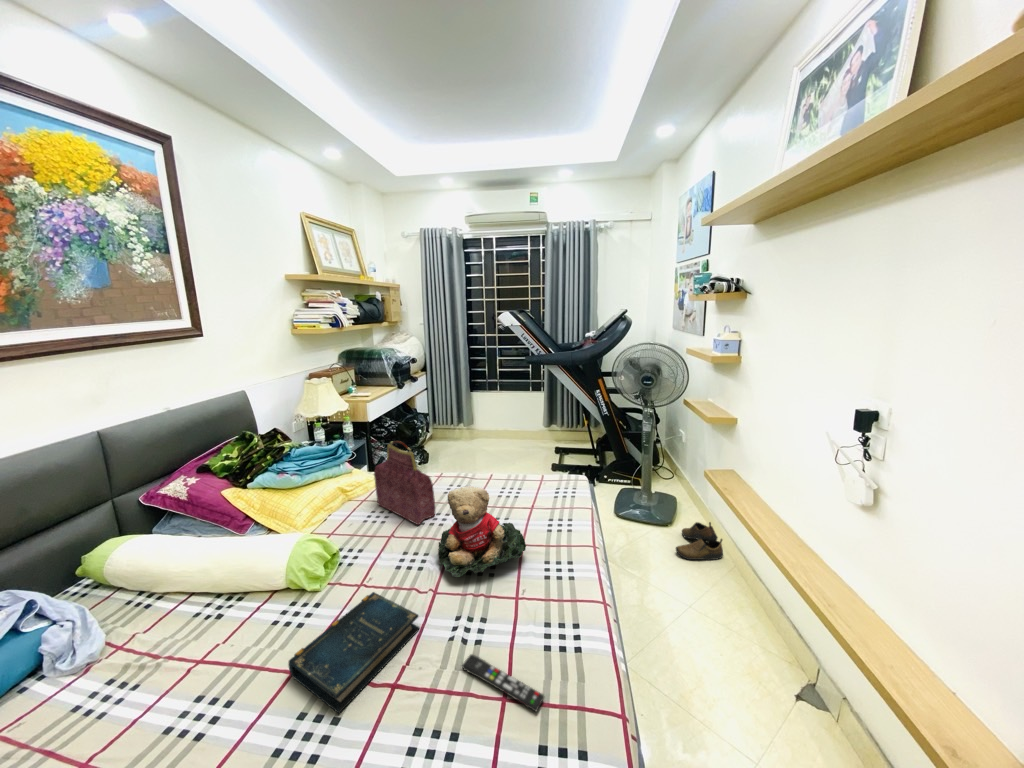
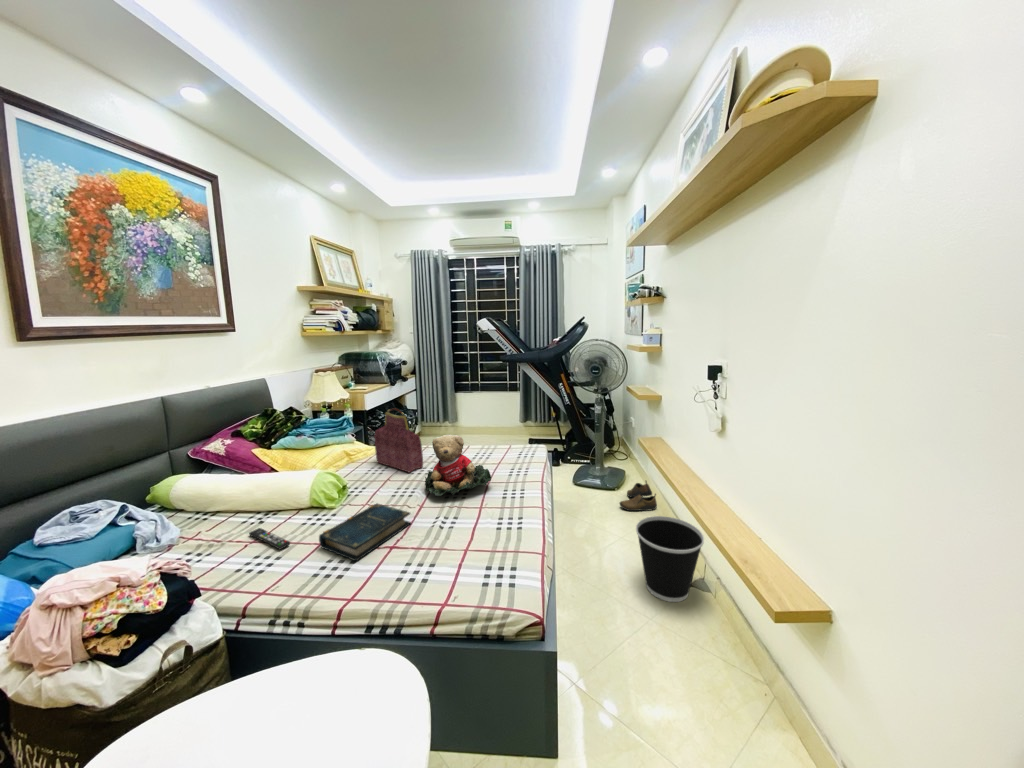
wastebasket: none [721,597,824,725] -> present [636,516,704,602]
remote control: present [462,654,544,712] -> present [249,528,290,549]

